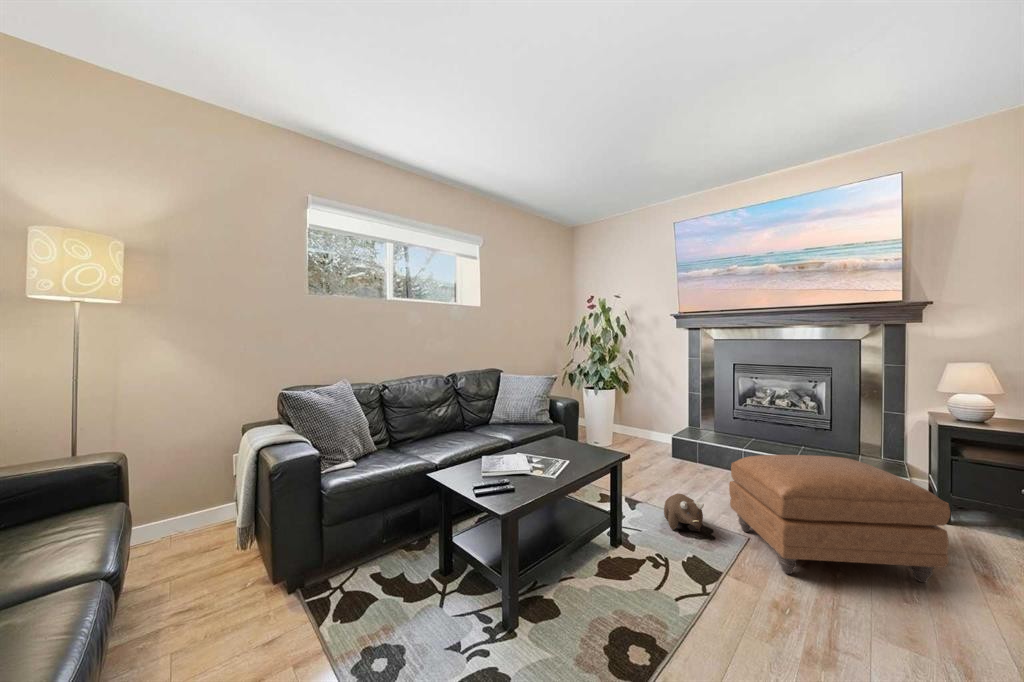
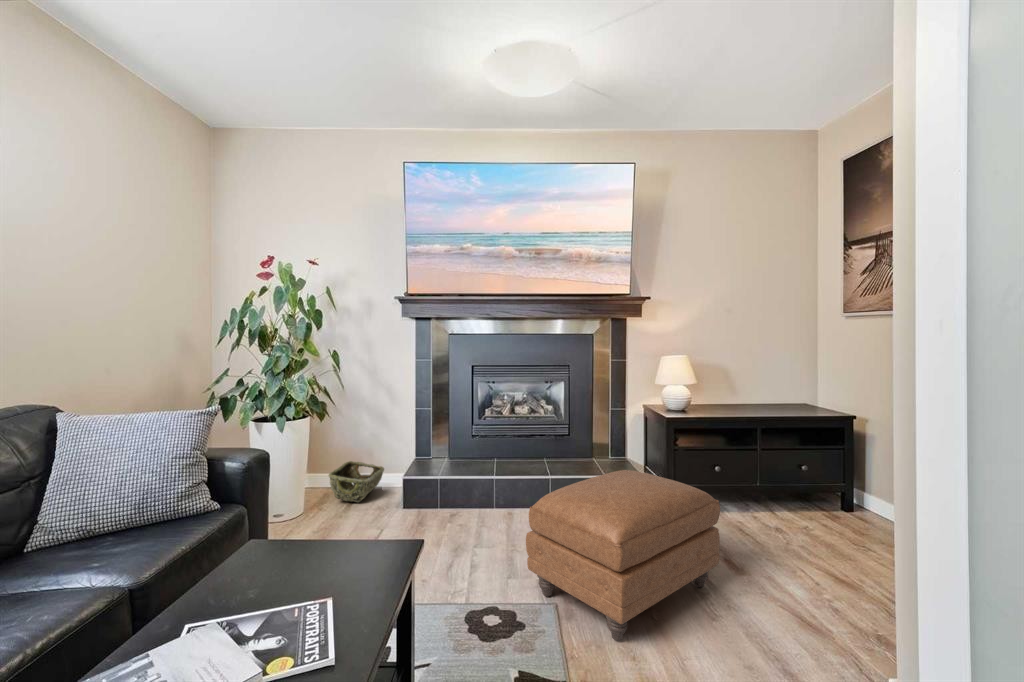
woven basket: none [624,422,663,447] -> present [328,461,384,502]
plush toy: present [664,494,704,530] -> none [450,575,513,637]

